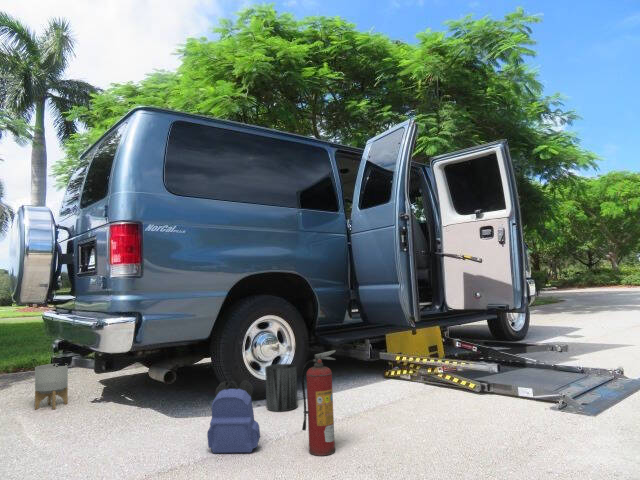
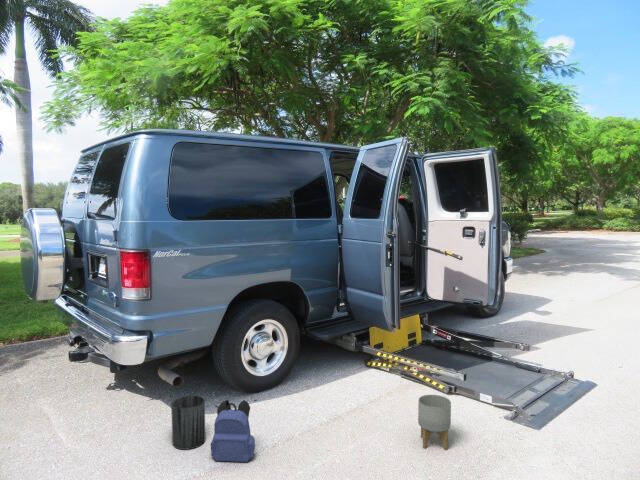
fire extinguisher: present [301,350,335,456] -> none [291,381,321,469]
planter: present [35,364,68,409] -> present [418,395,451,449]
trash can: present [265,364,298,411] -> present [171,395,205,450]

